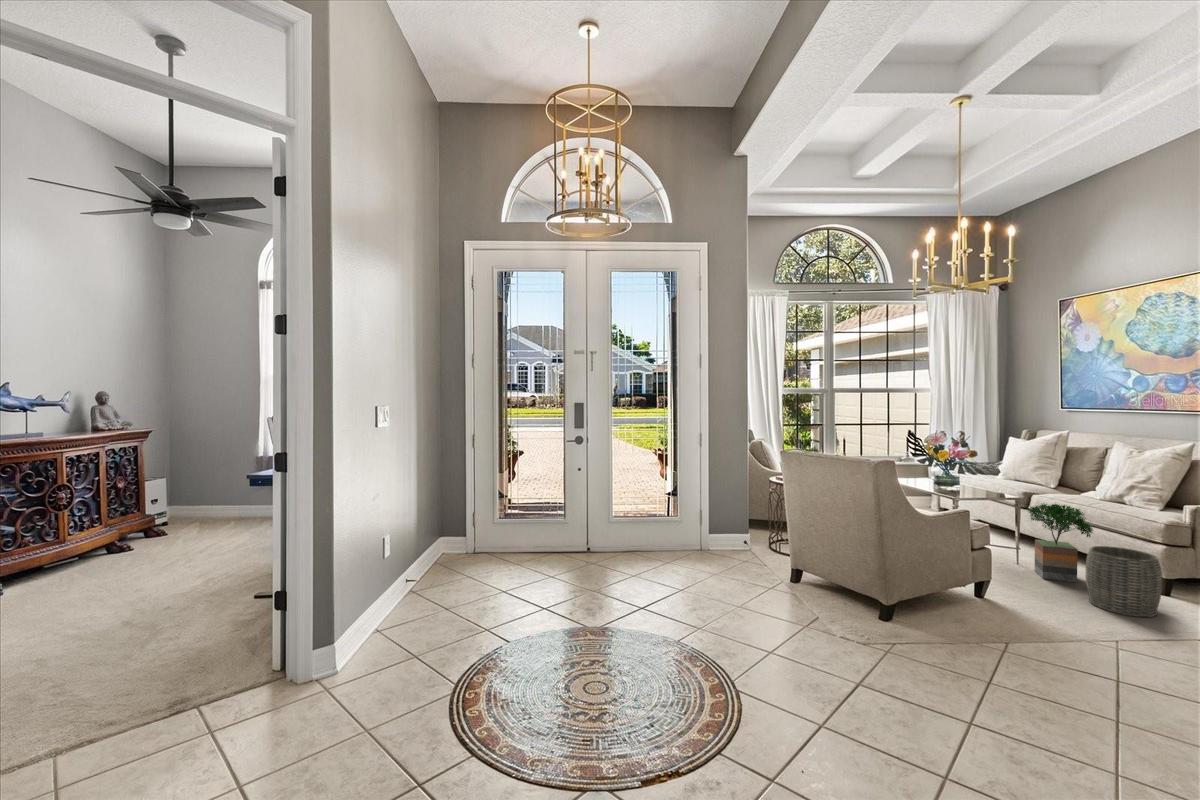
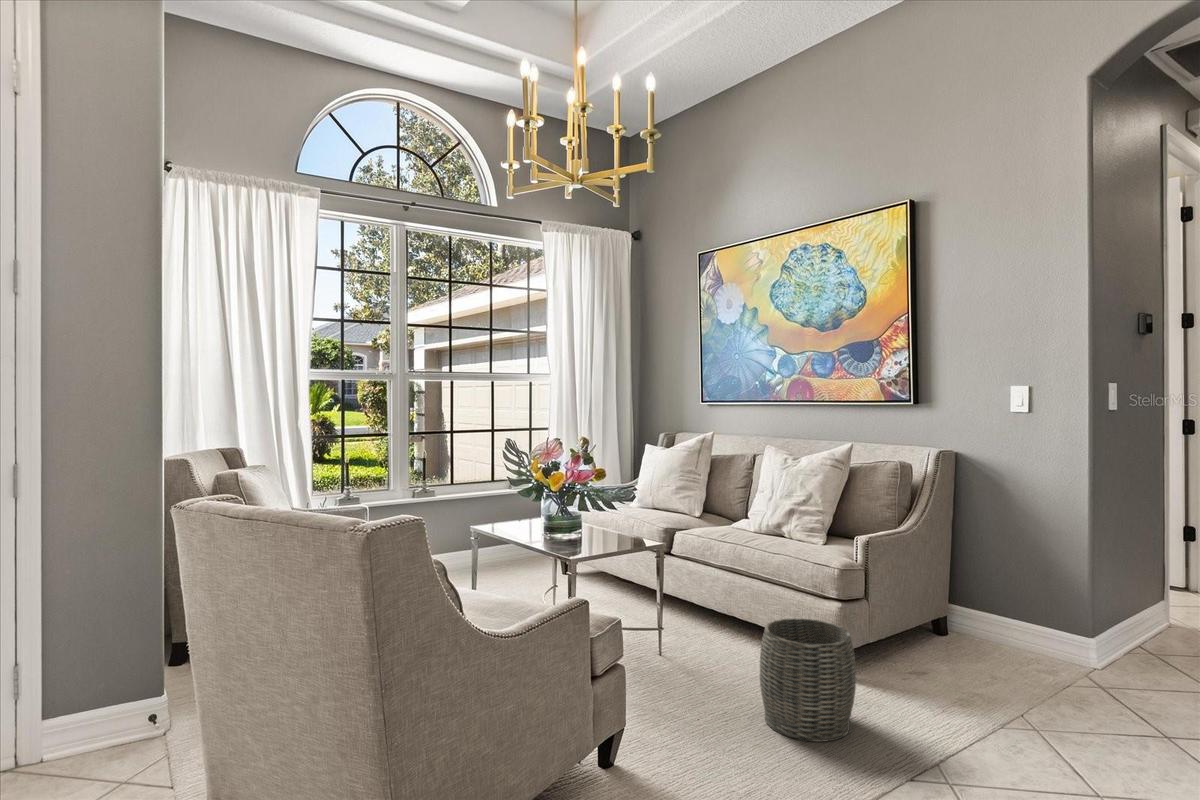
potted tree: present [1028,504,1093,583] -> none [673,548,763,681]

